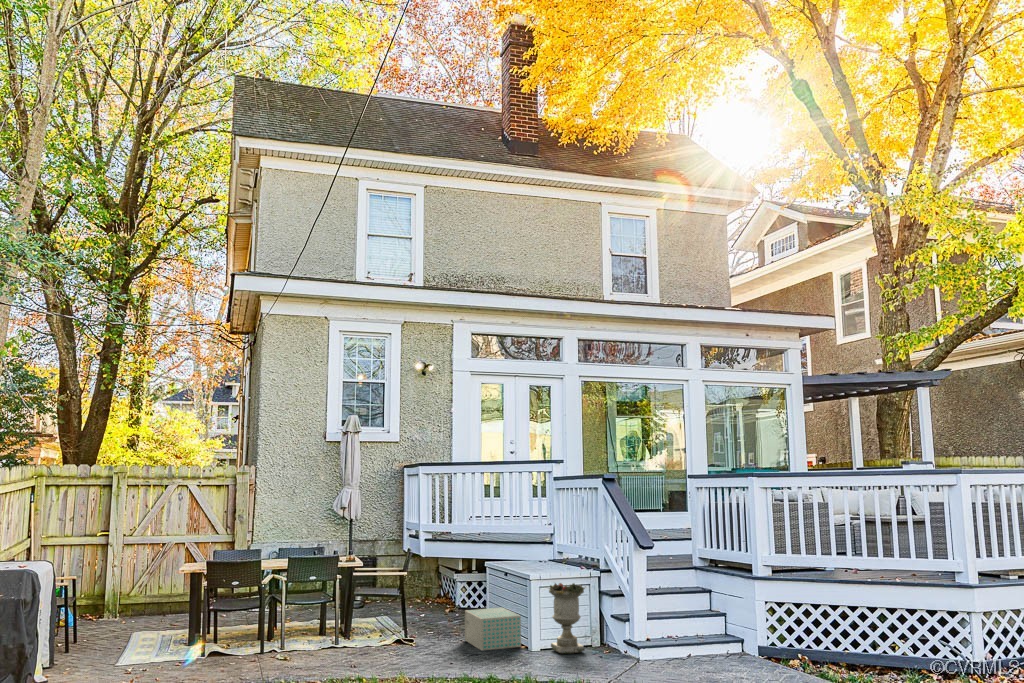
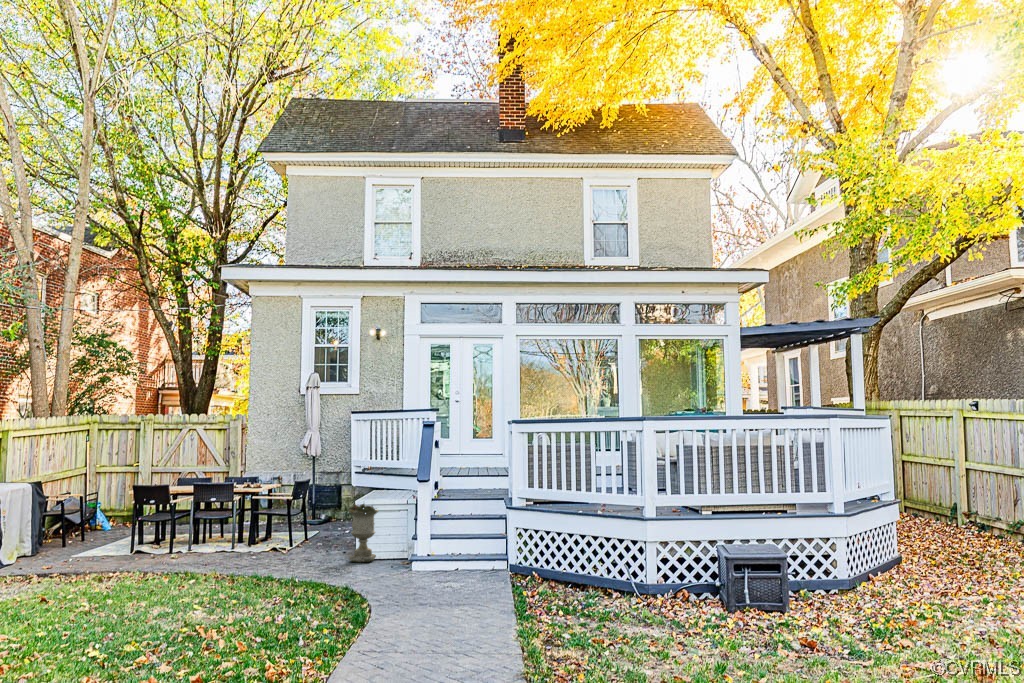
storage box: present [465,607,521,650] -> none [303,526,347,557]

